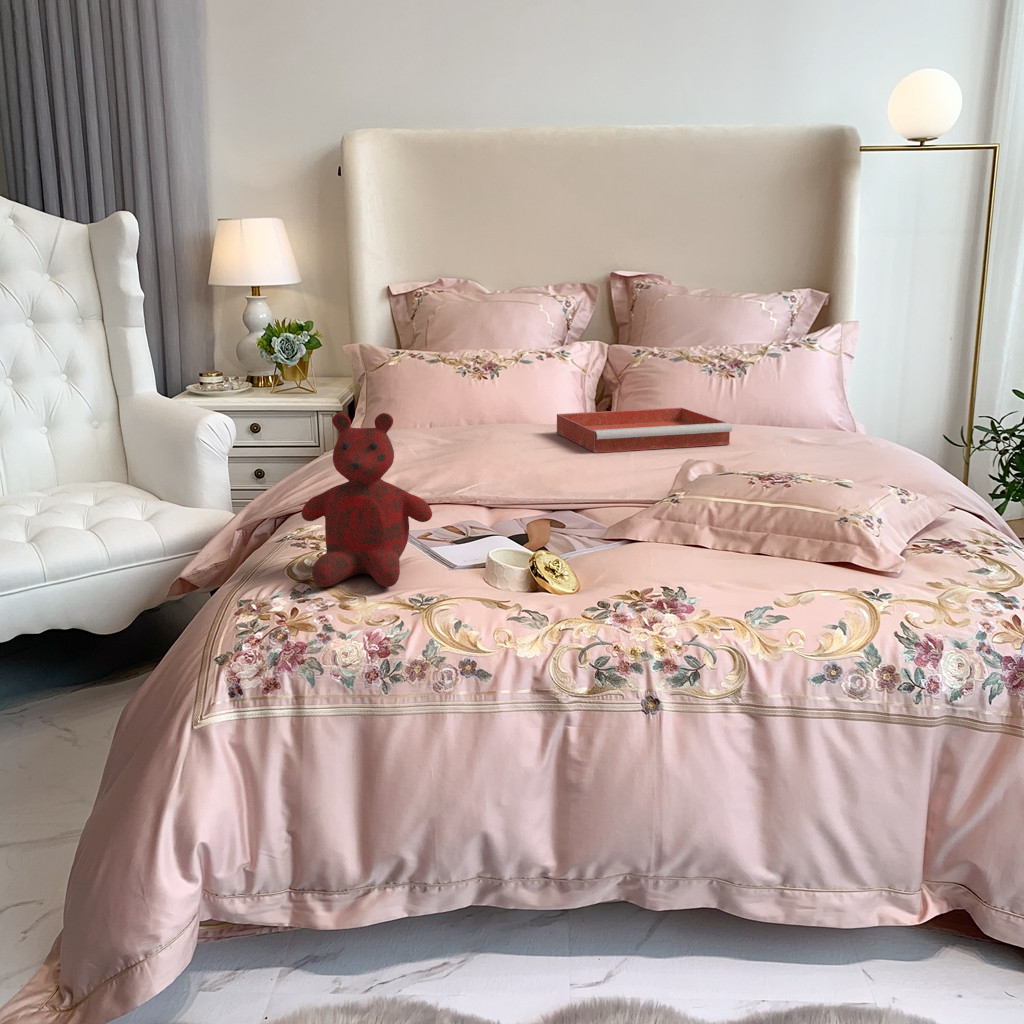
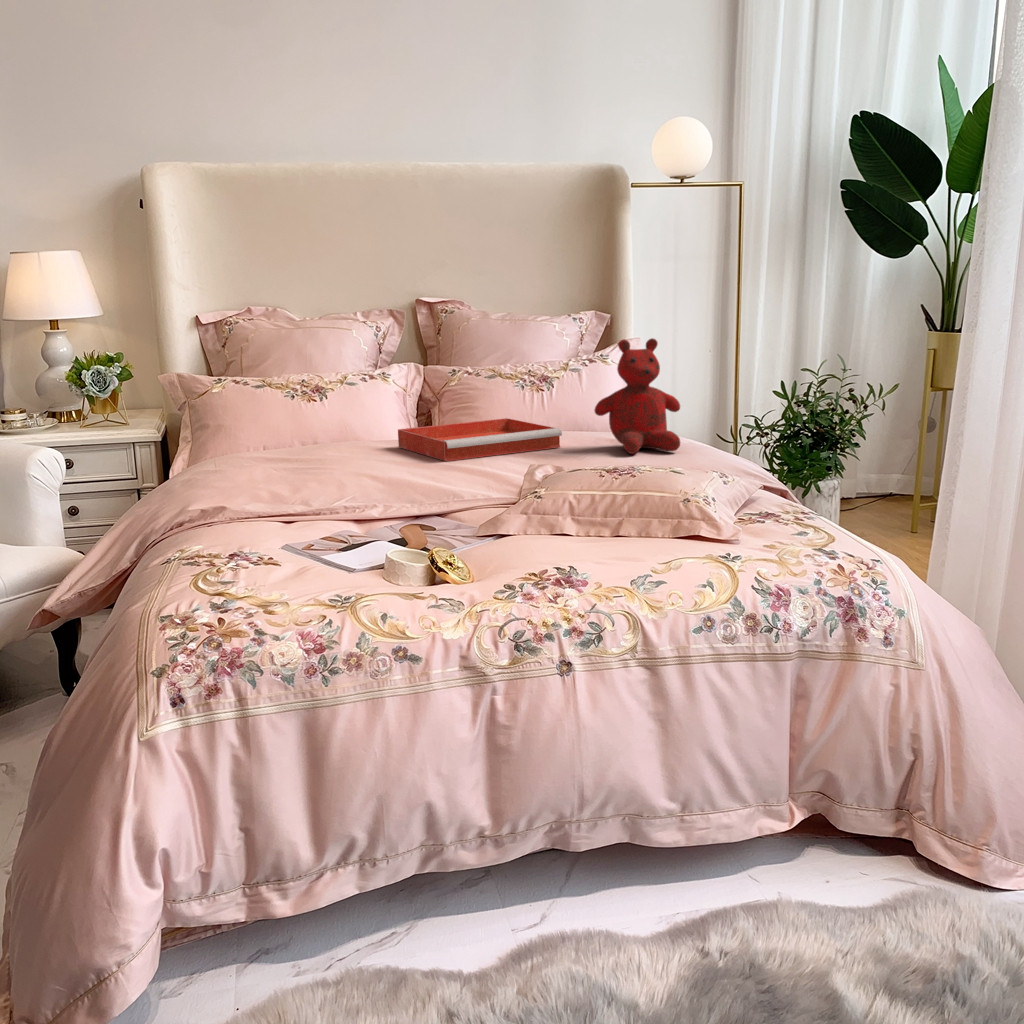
teddy bear: present [301,413,432,587] -> present [594,338,680,454]

